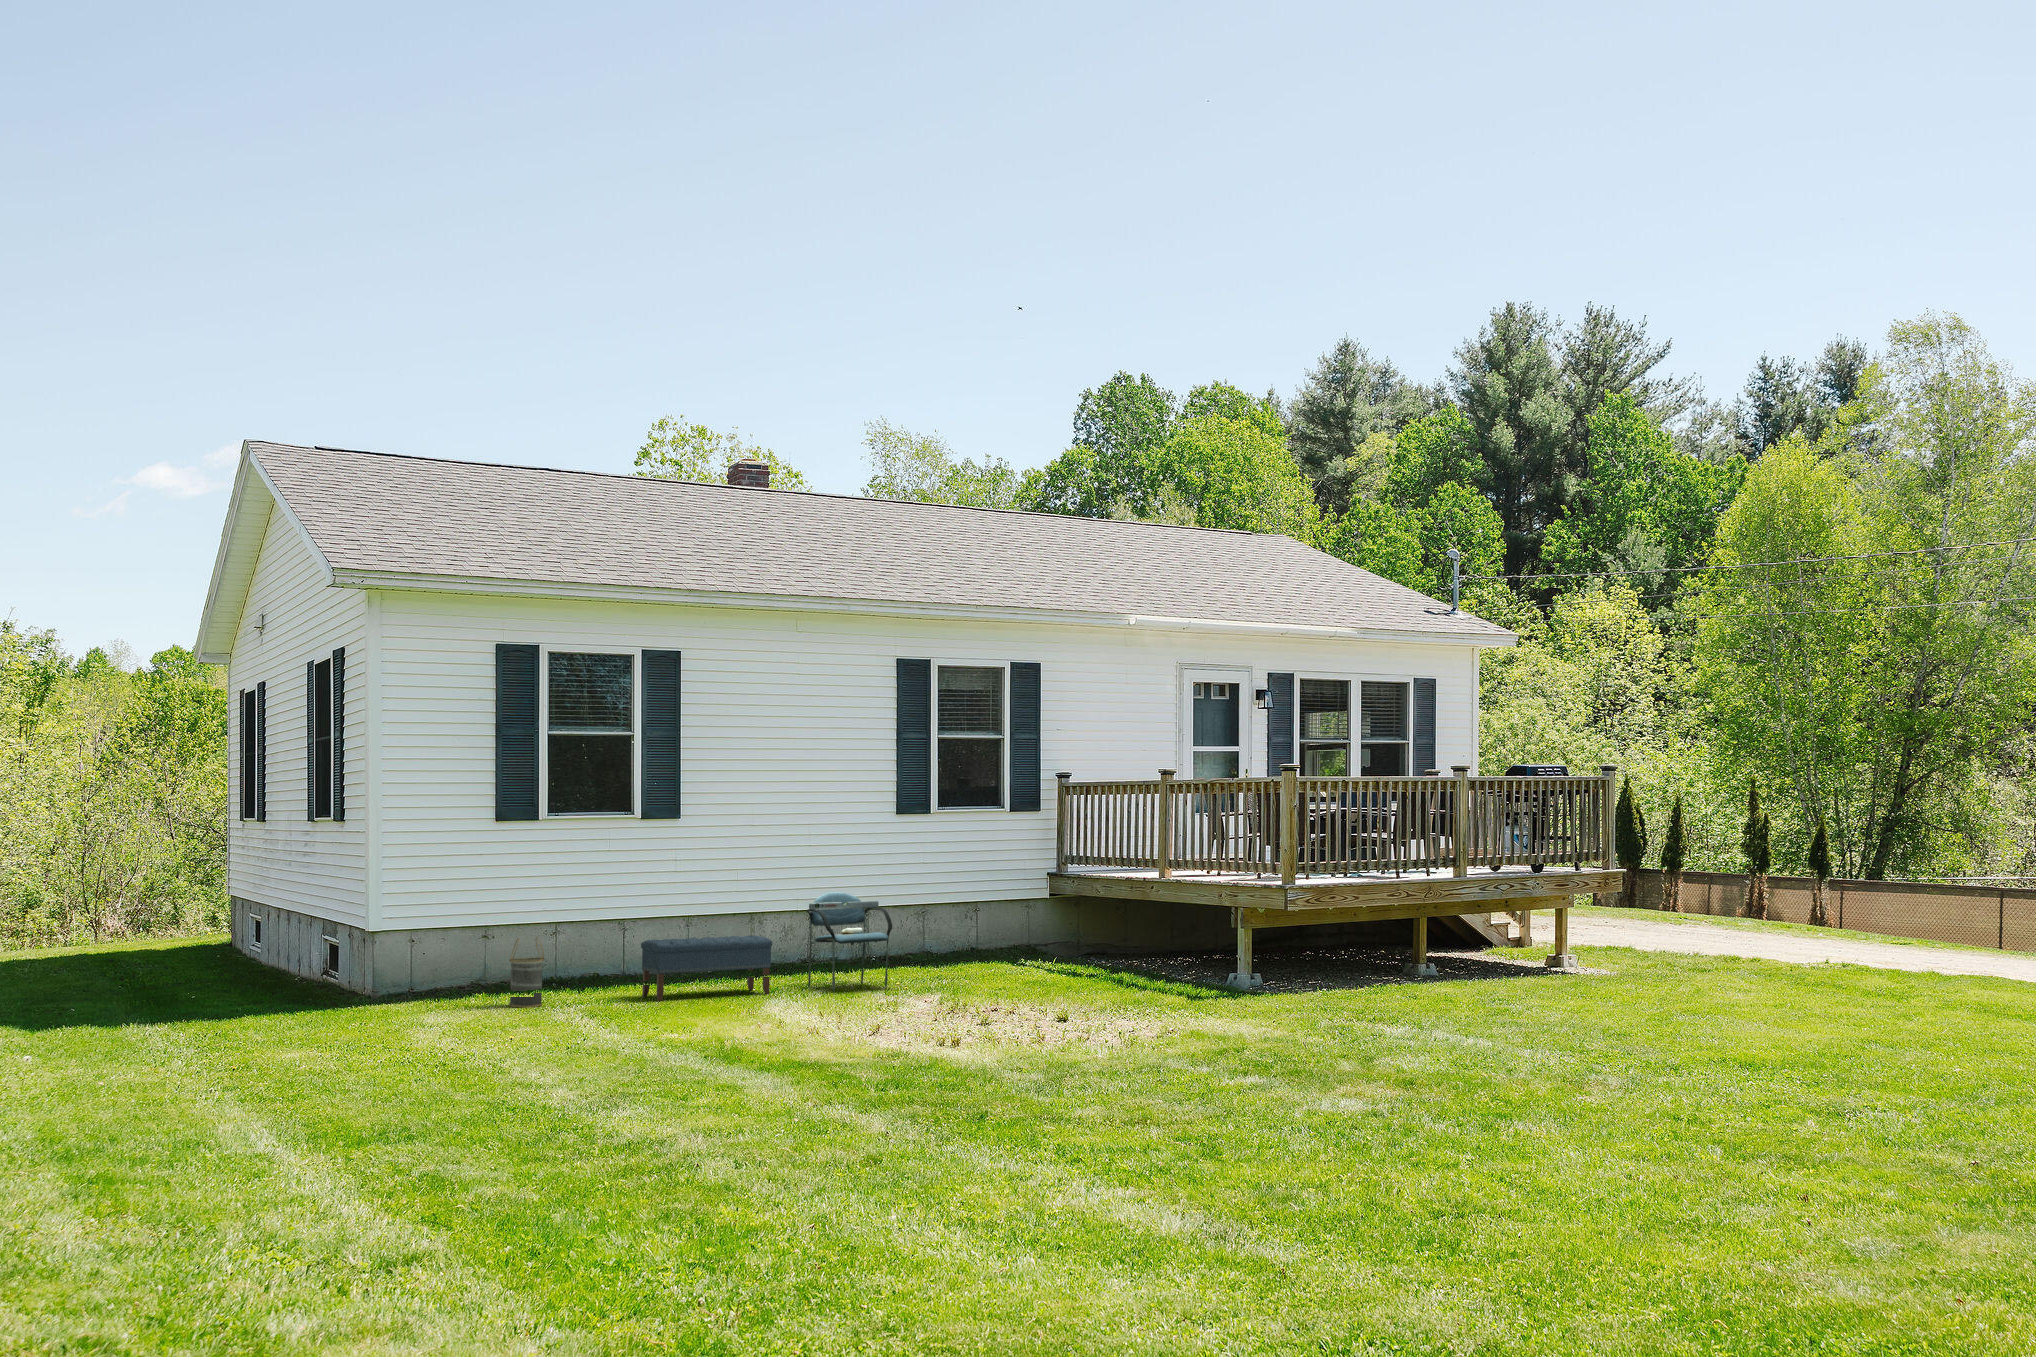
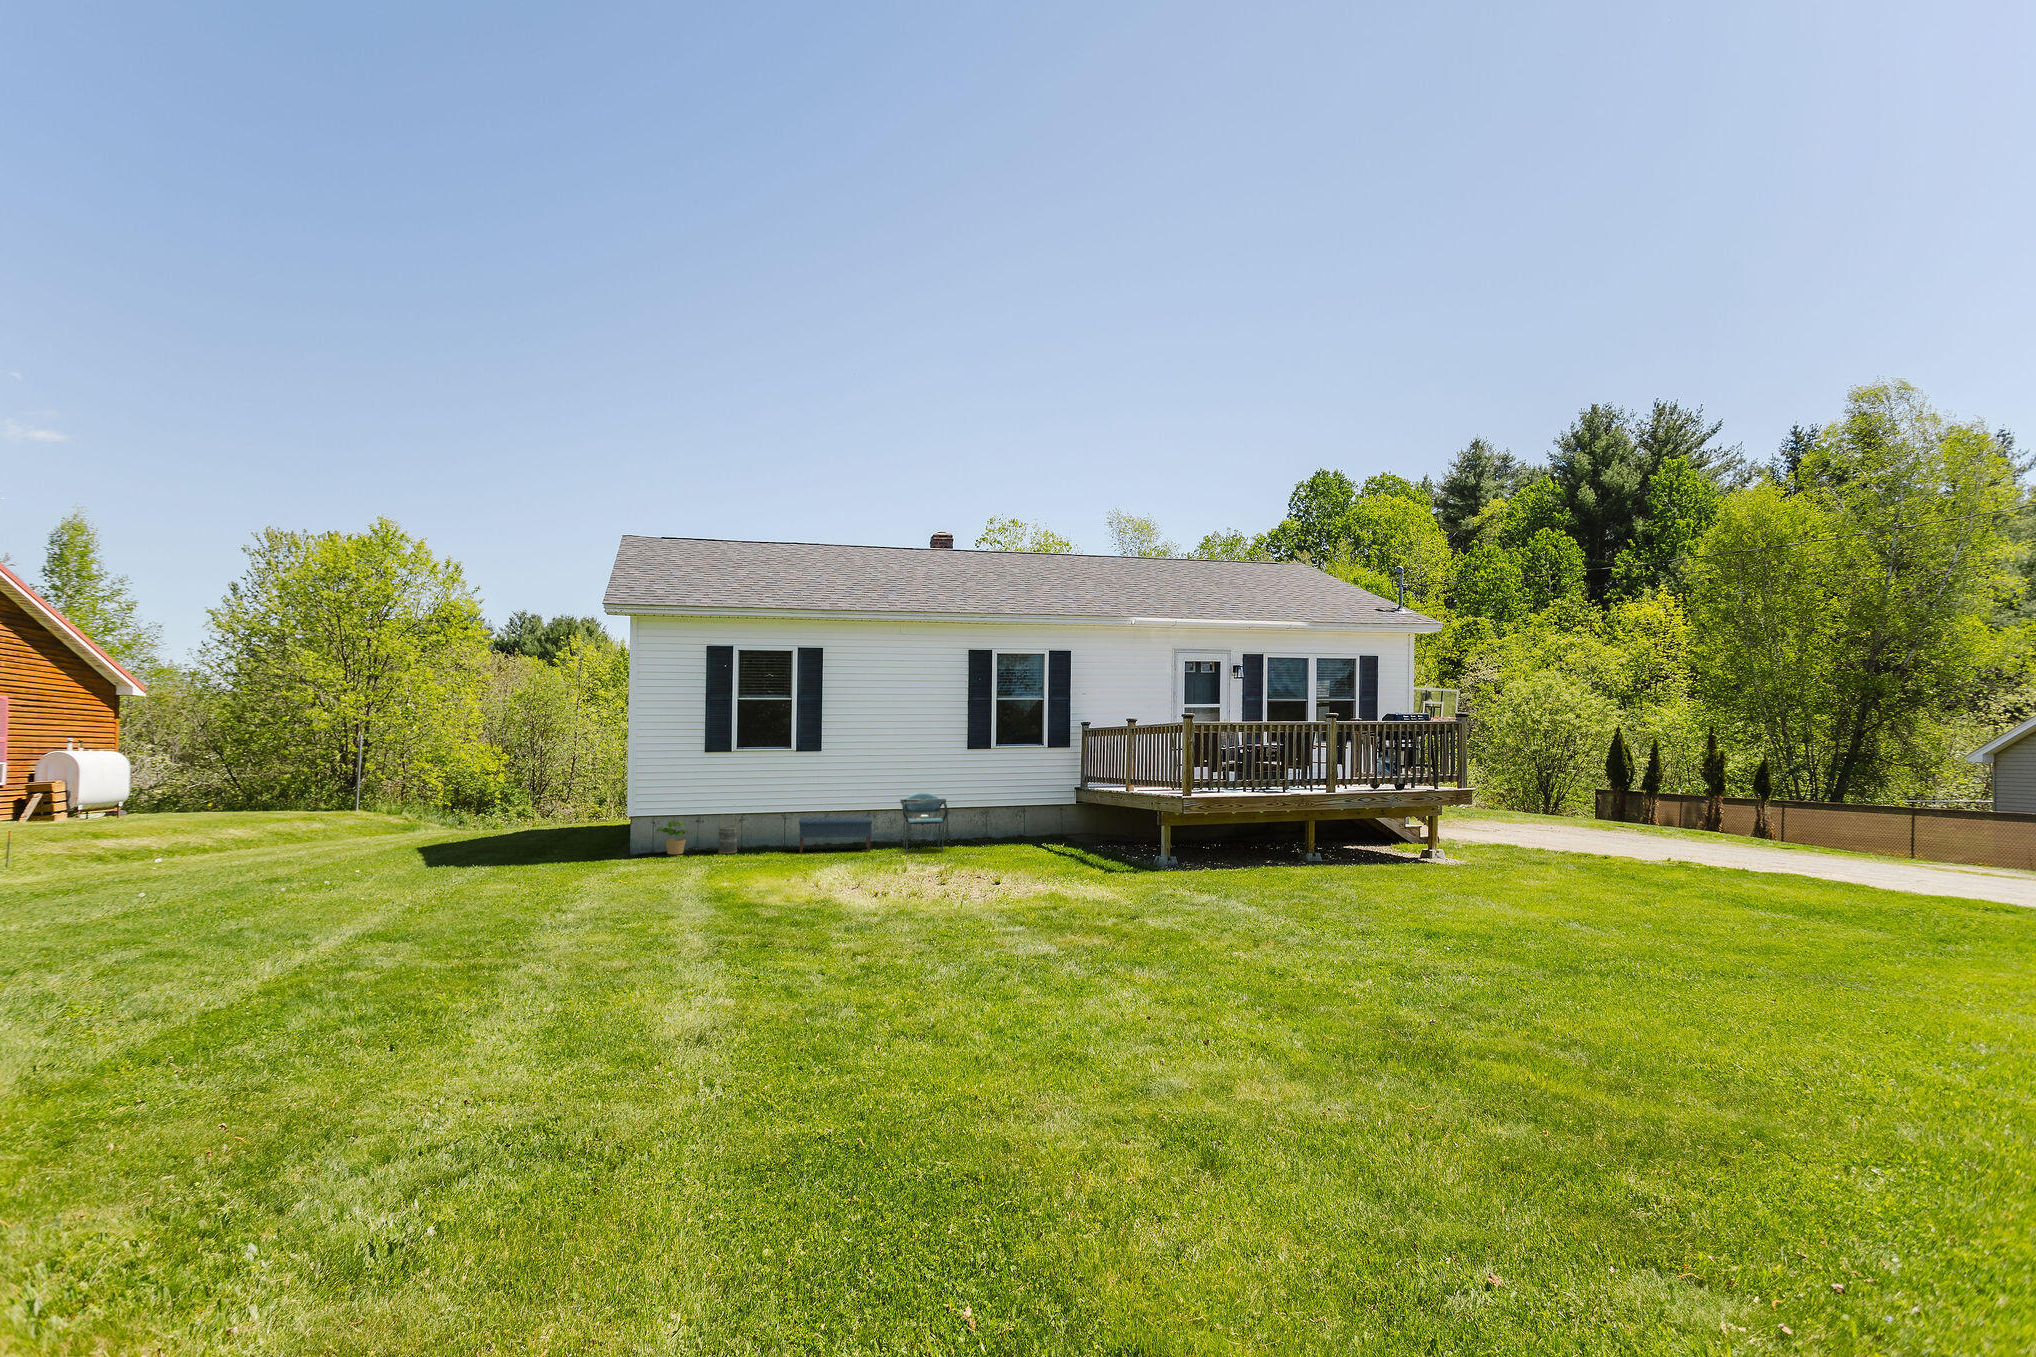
potted plant: none [408,951,470,1013] -> present [657,821,688,854]

